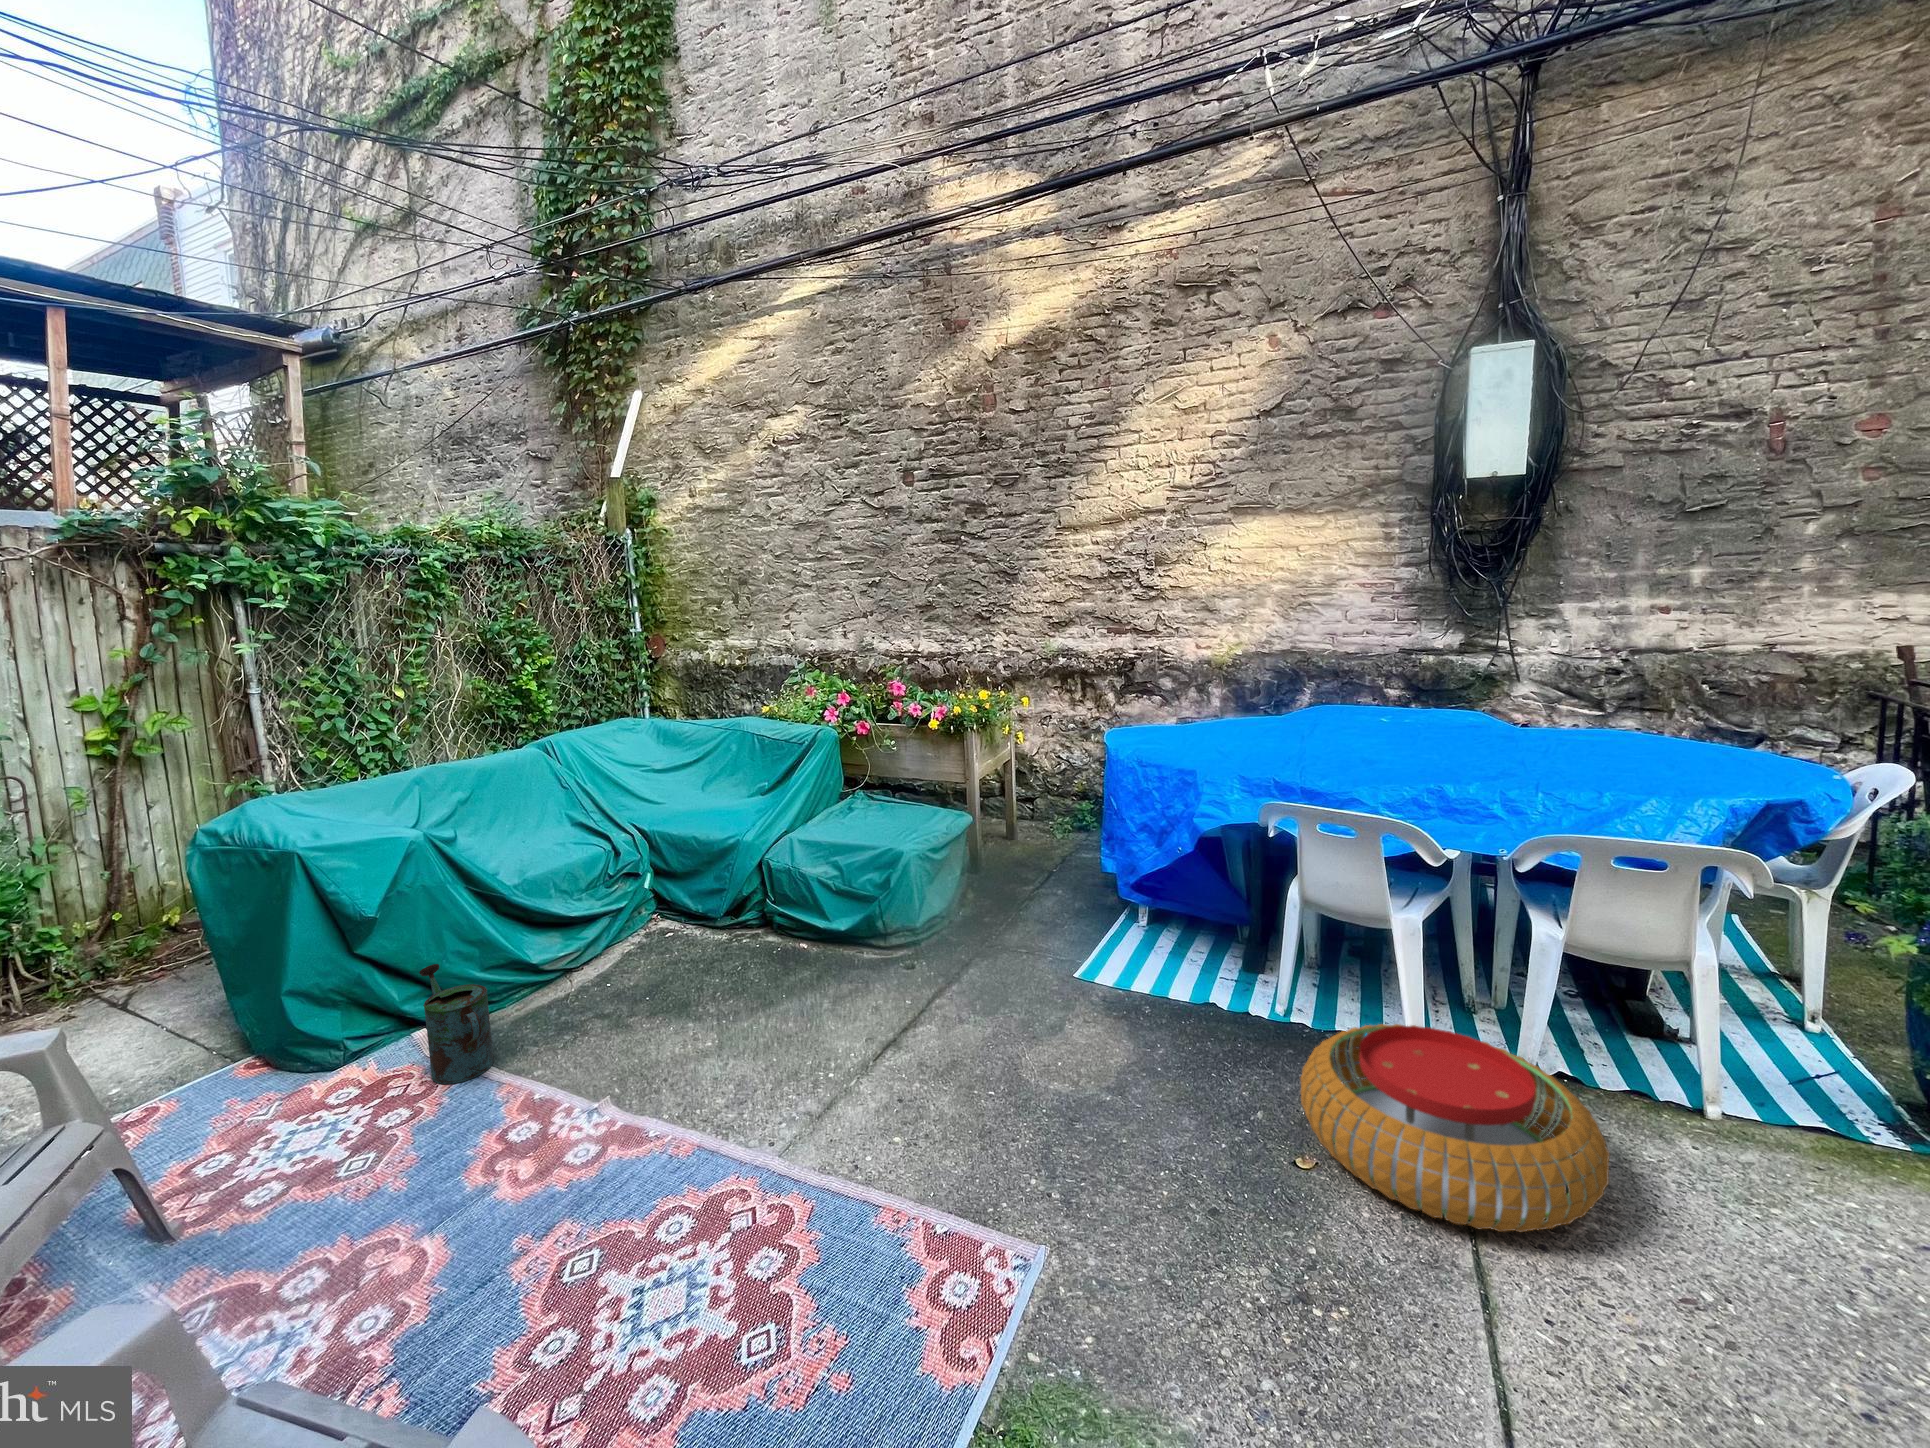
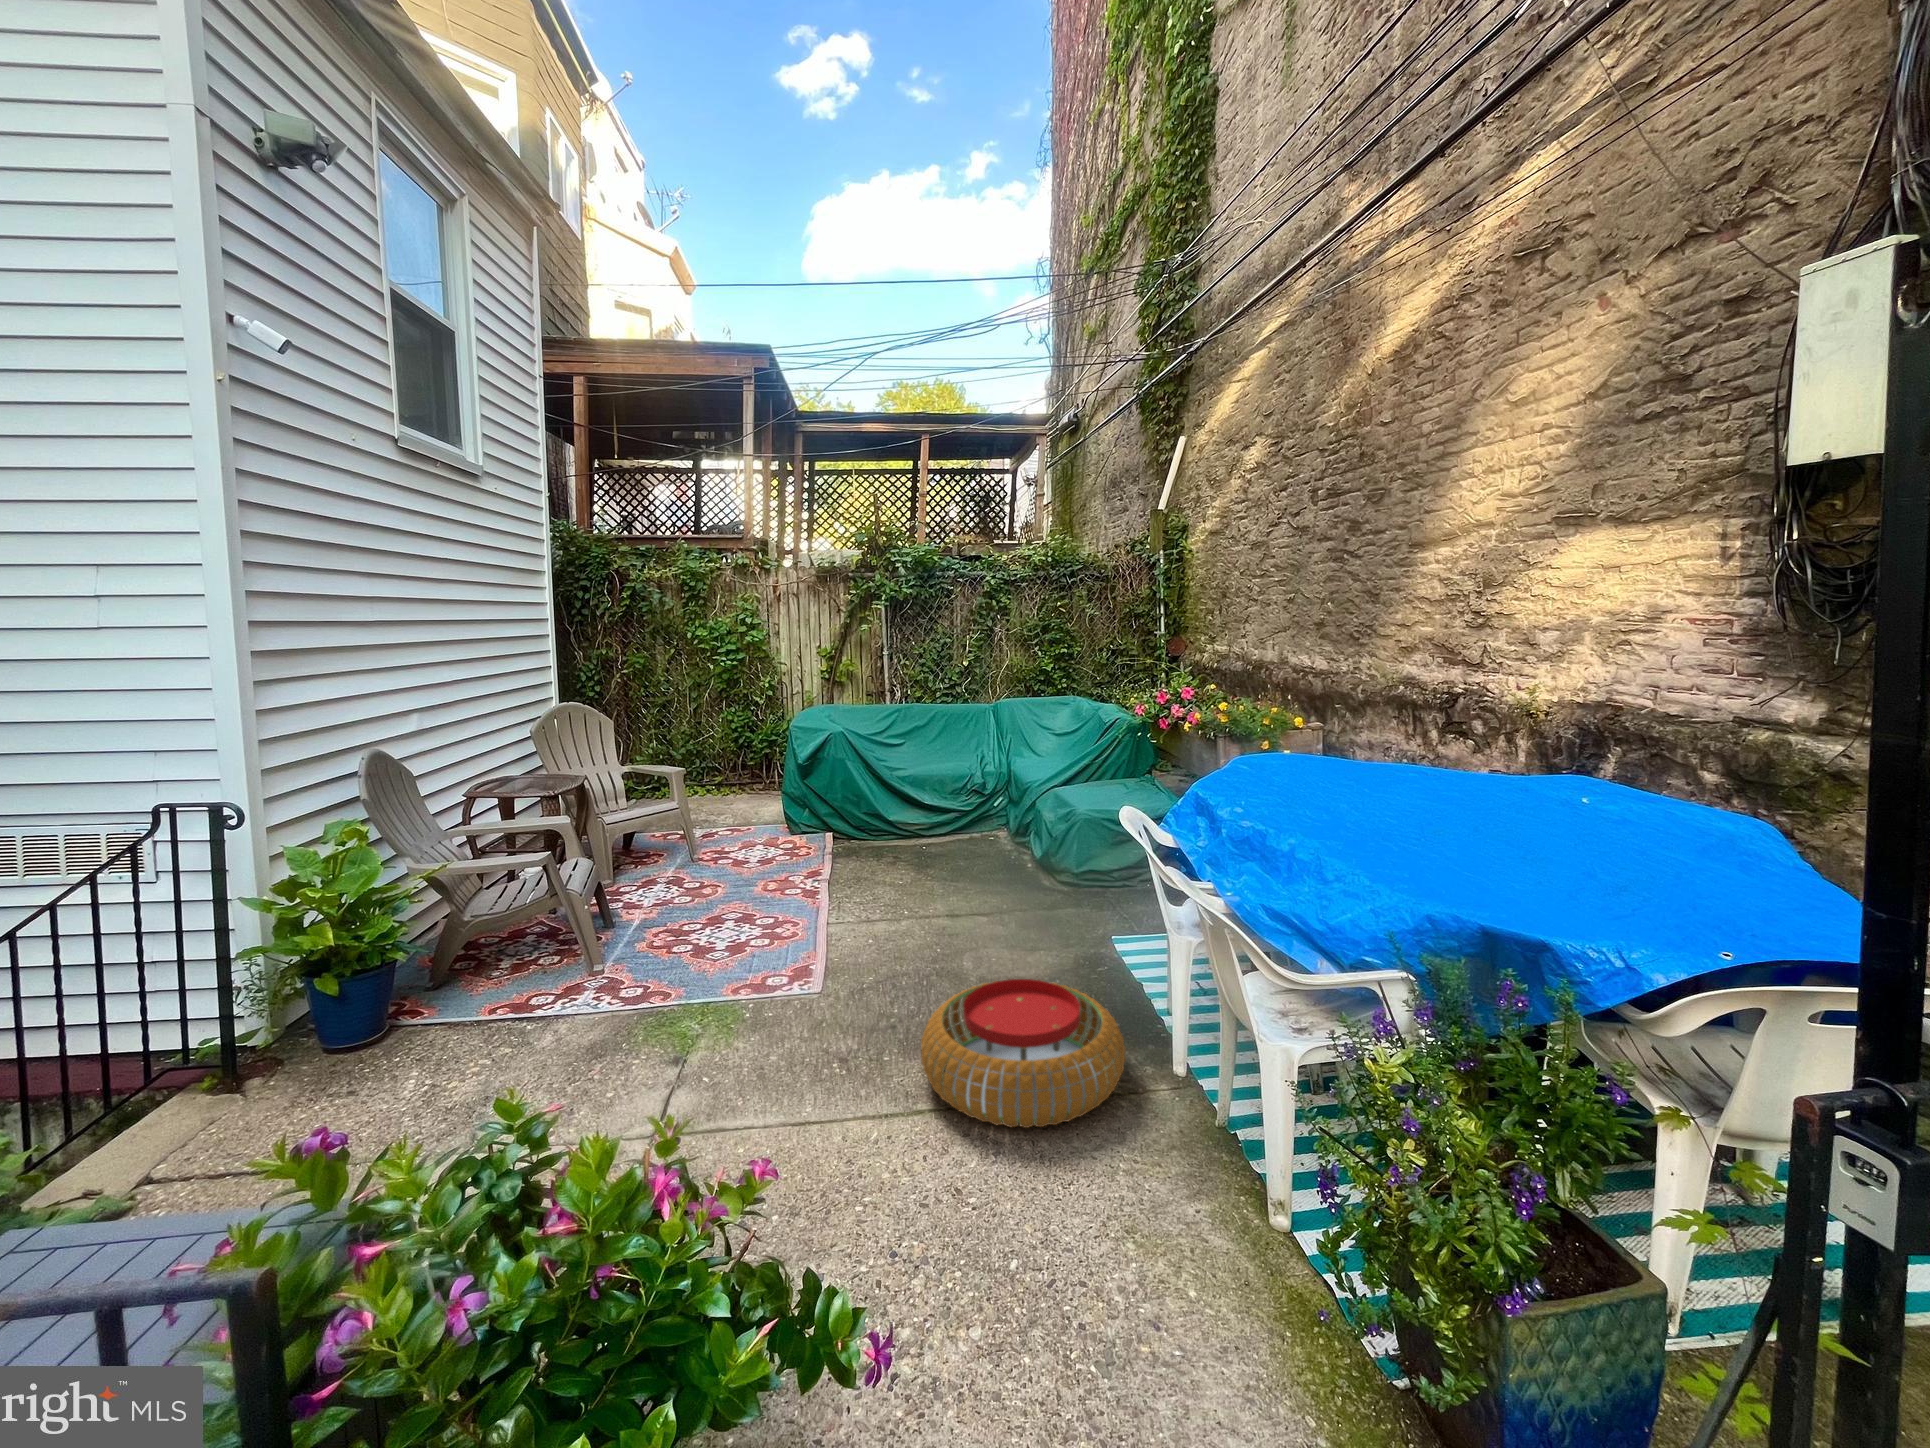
watering can: present [419,964,494,1084] -> none [805,795,835,851]

